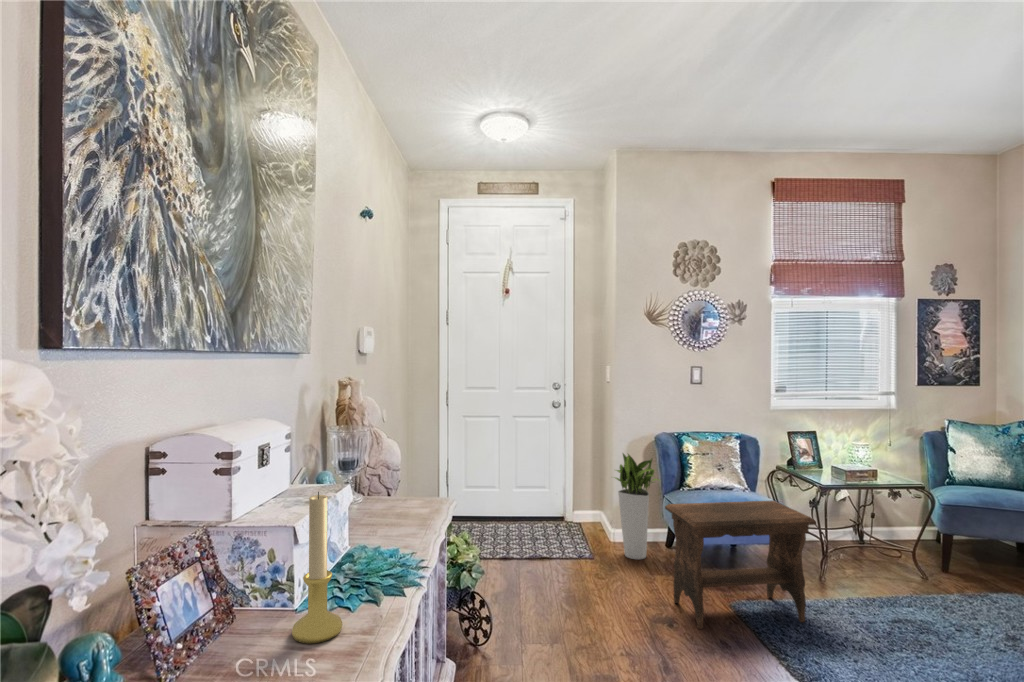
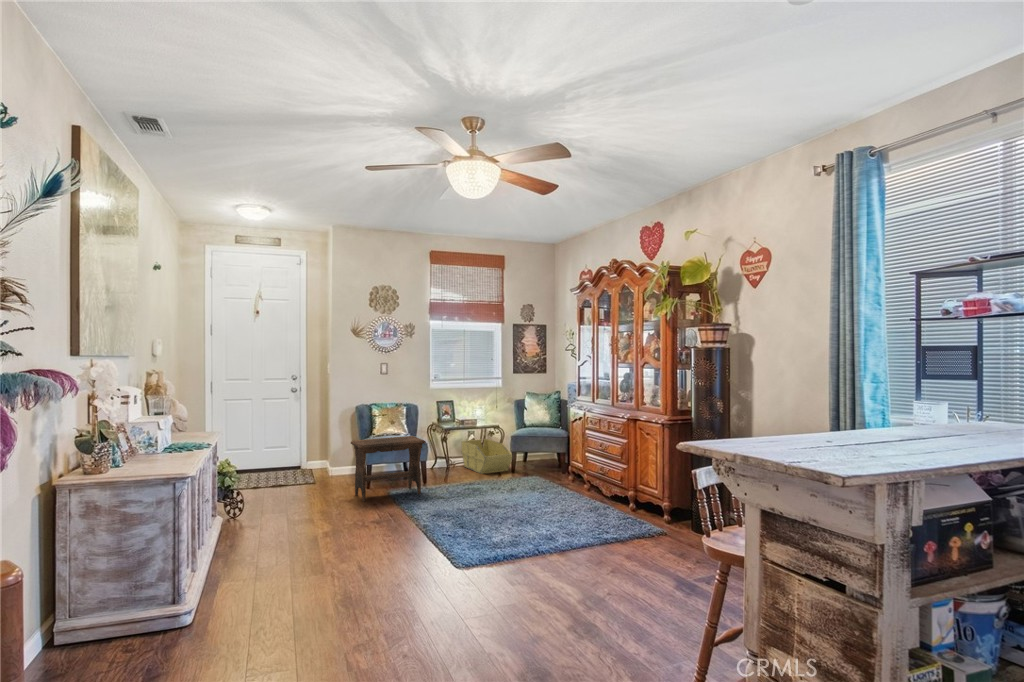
planter: present [615,453,658,559] -> none [327,418,357,482]
candle holder: present [292,492,343,644] -> none [162,407,180,455]
storage bin: none [825,499,951,572] -> present [461,439,512,474]

